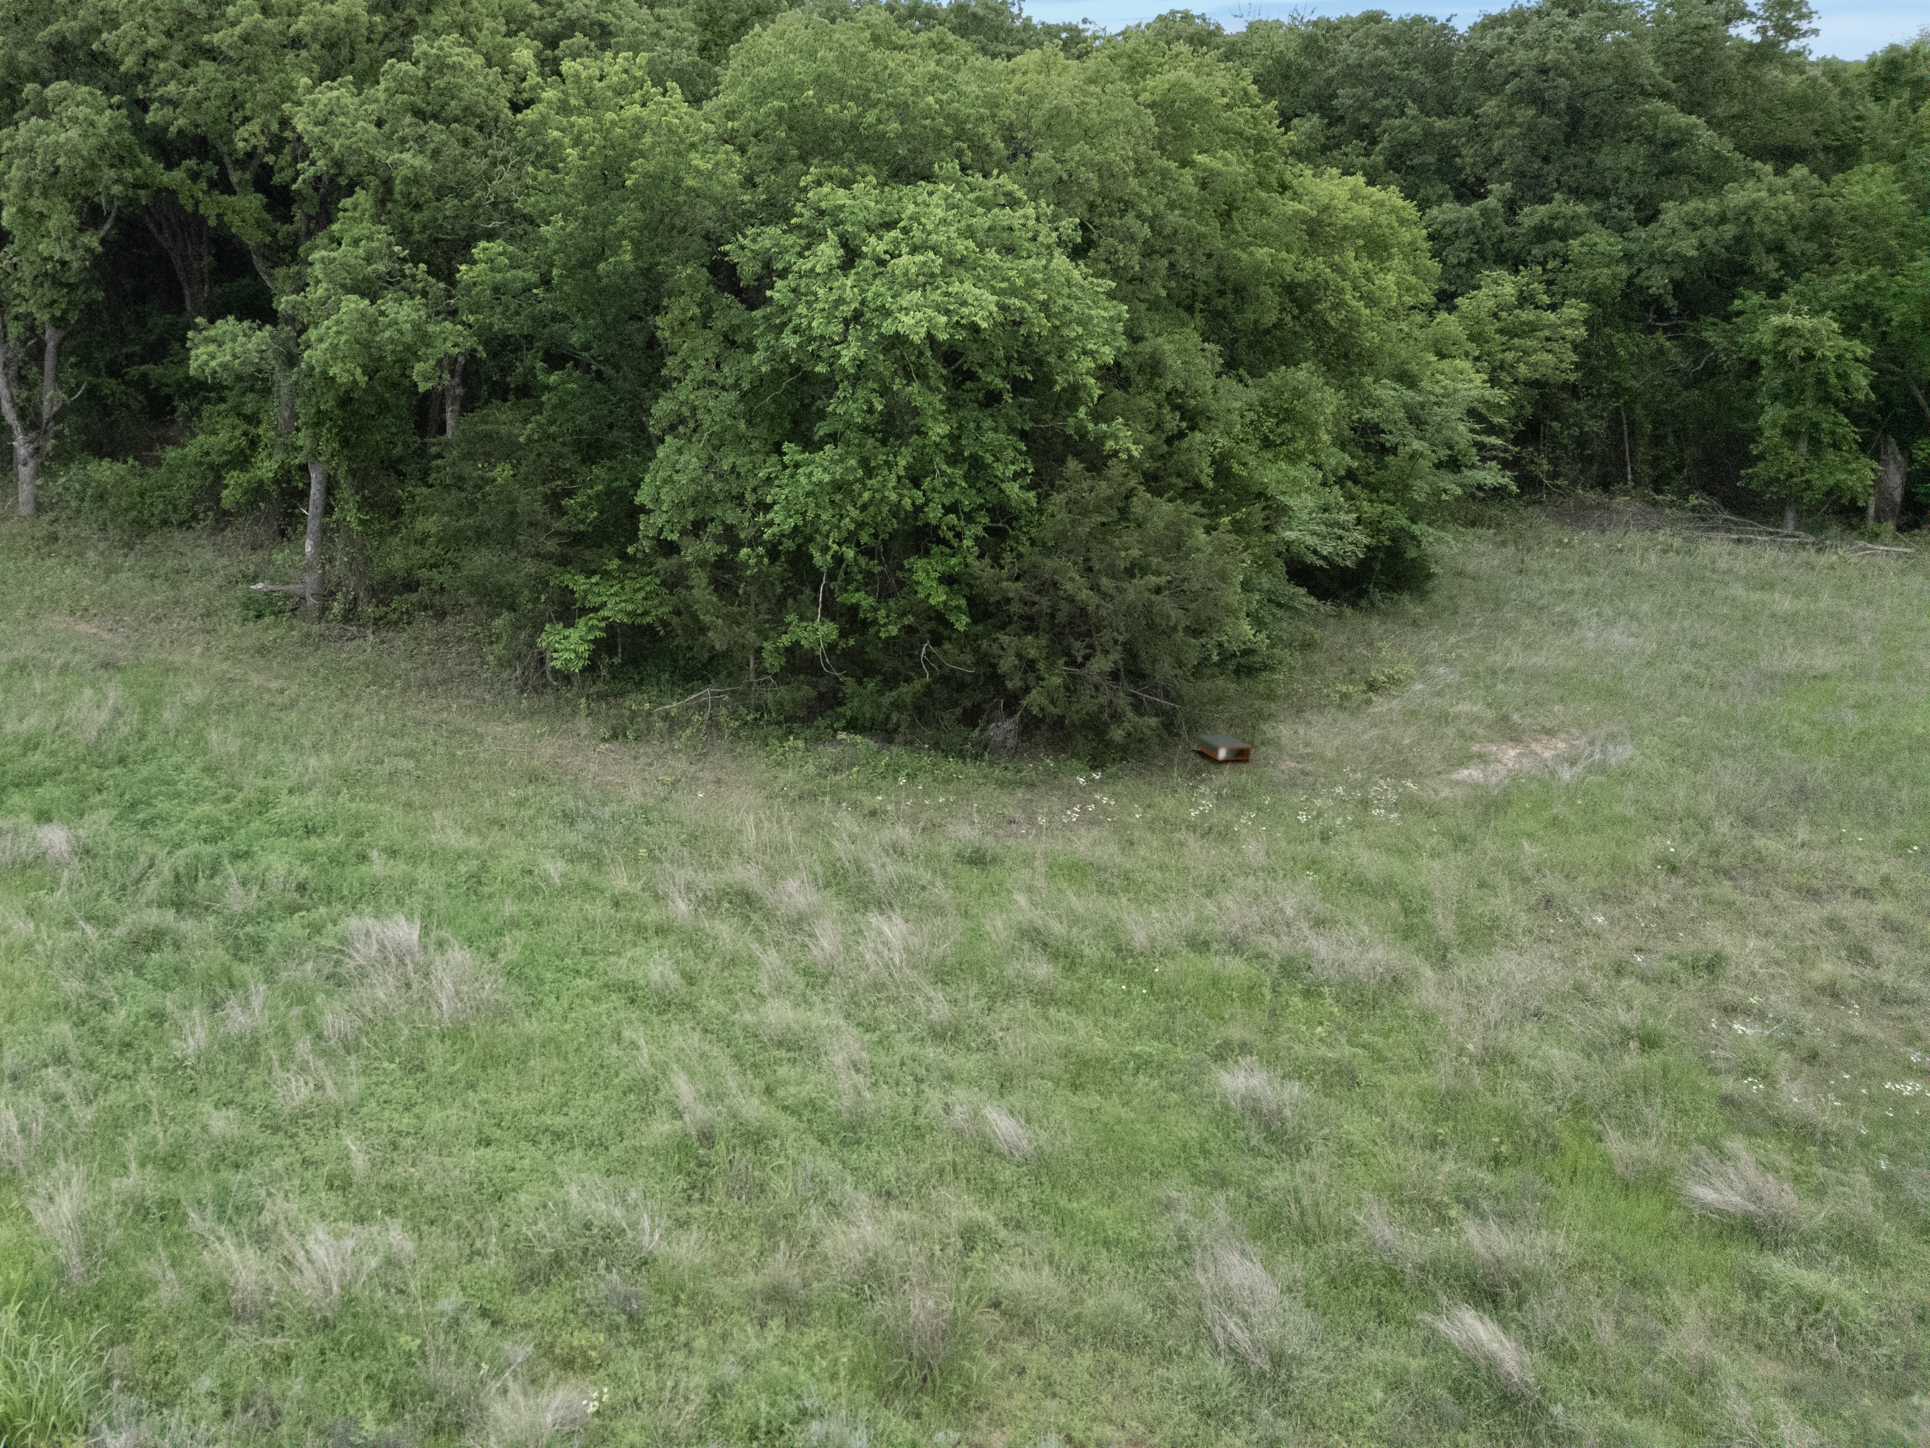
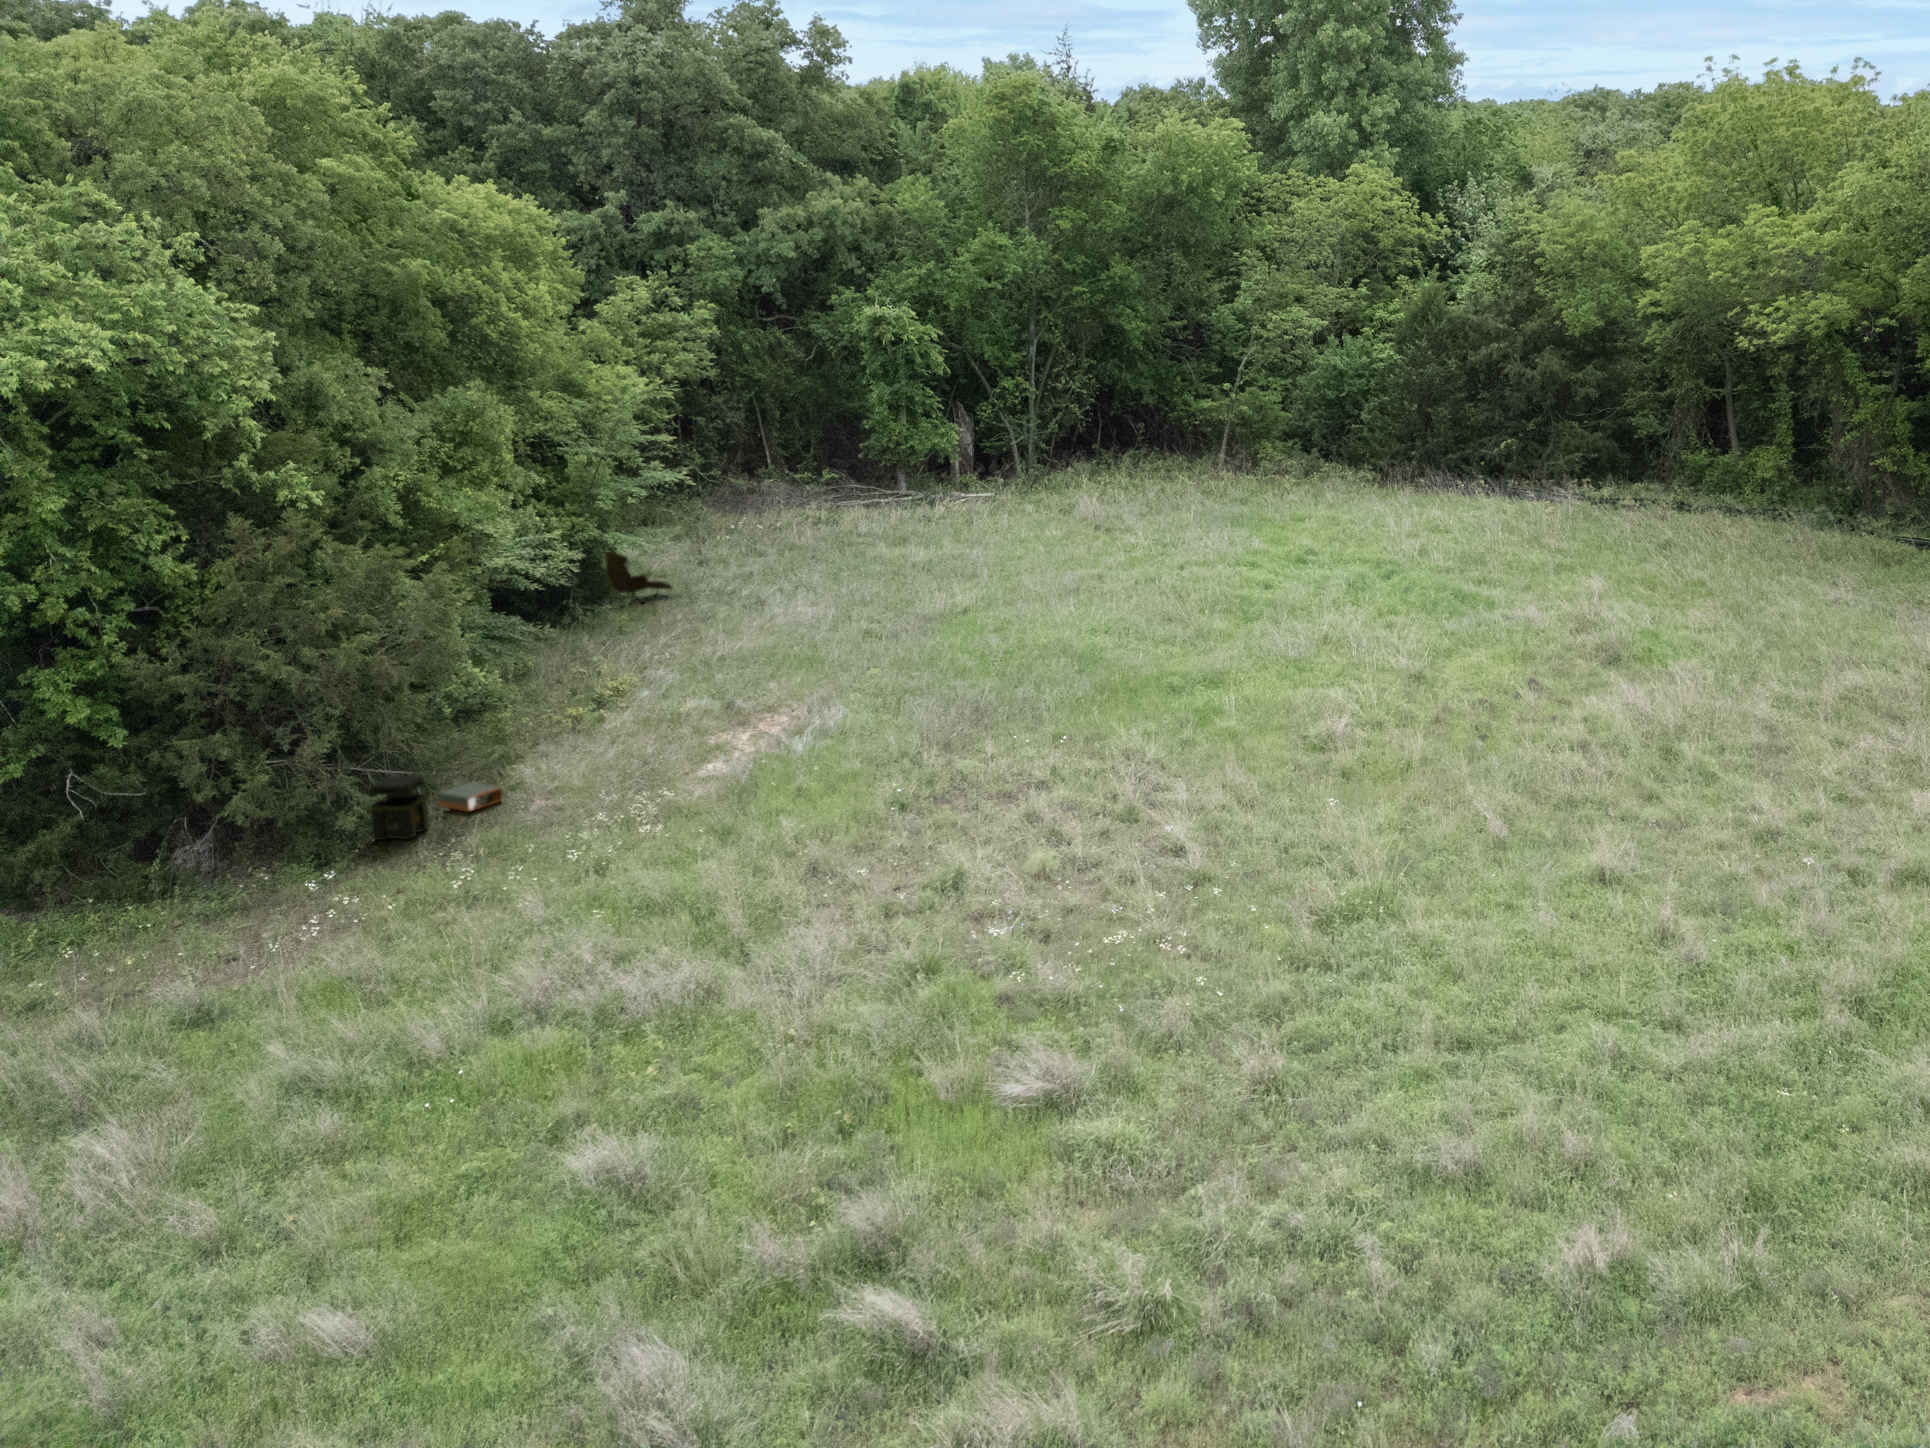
lounge chair: none [1410,544,1477,603] -> present [605,552,672,602]
toolbox: none [1133,709,1184,770] -> present [369,775,429,840]

